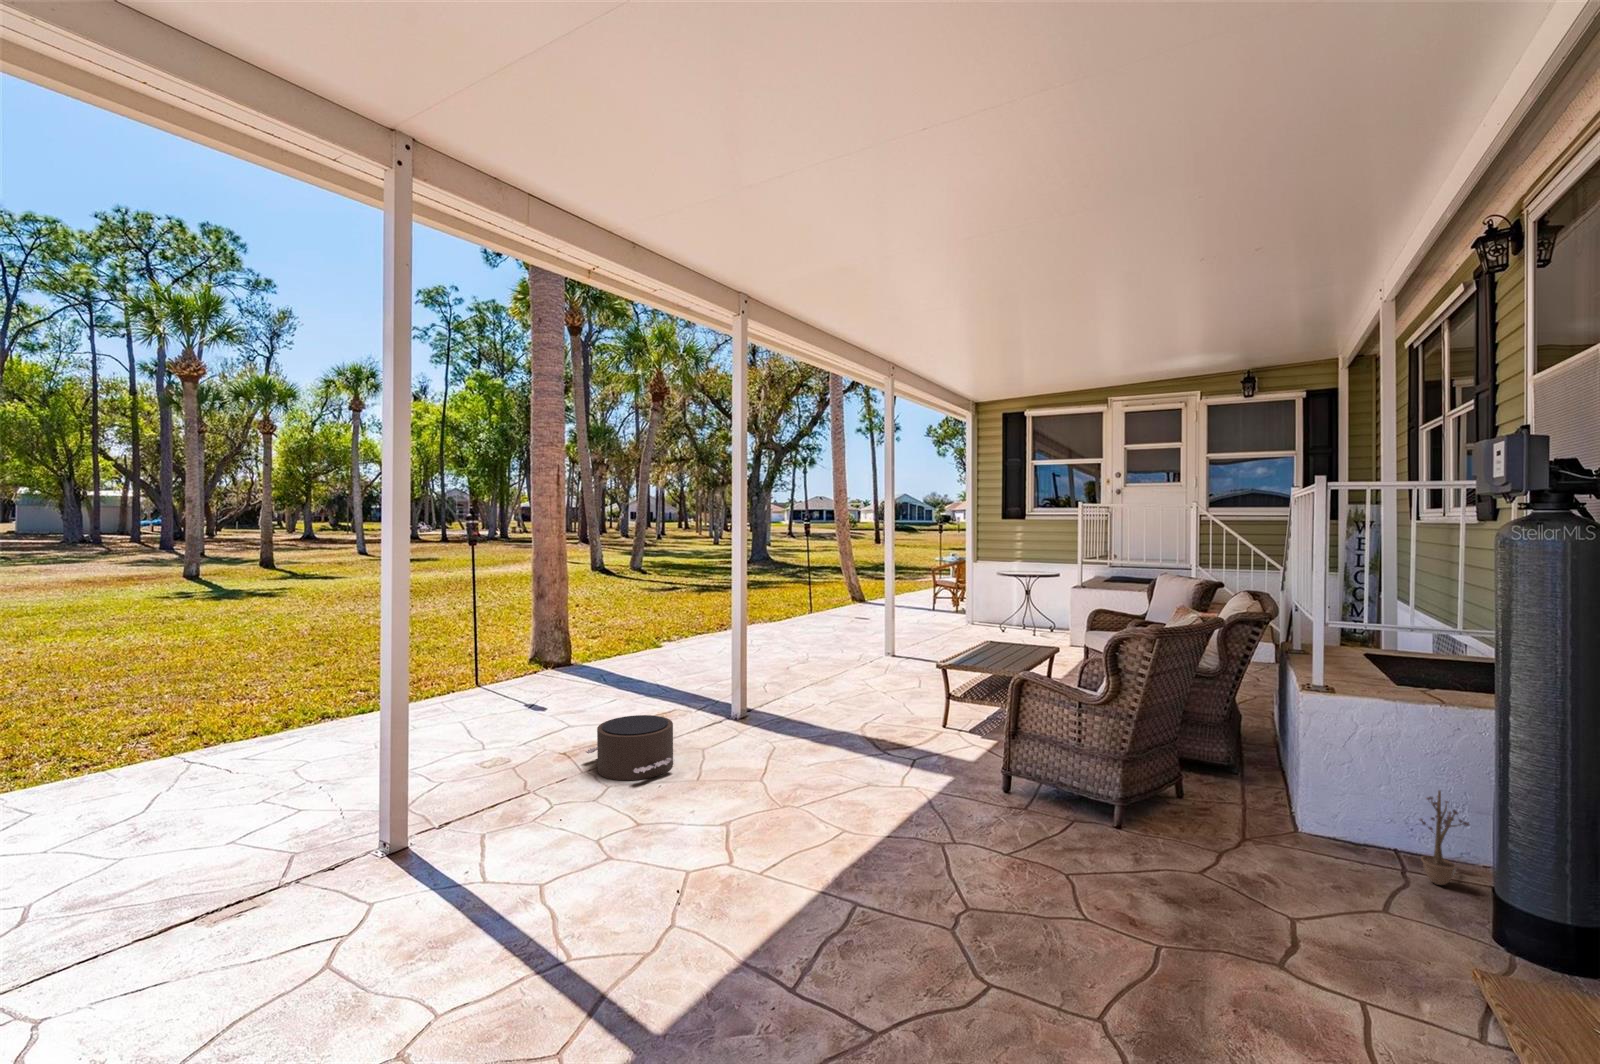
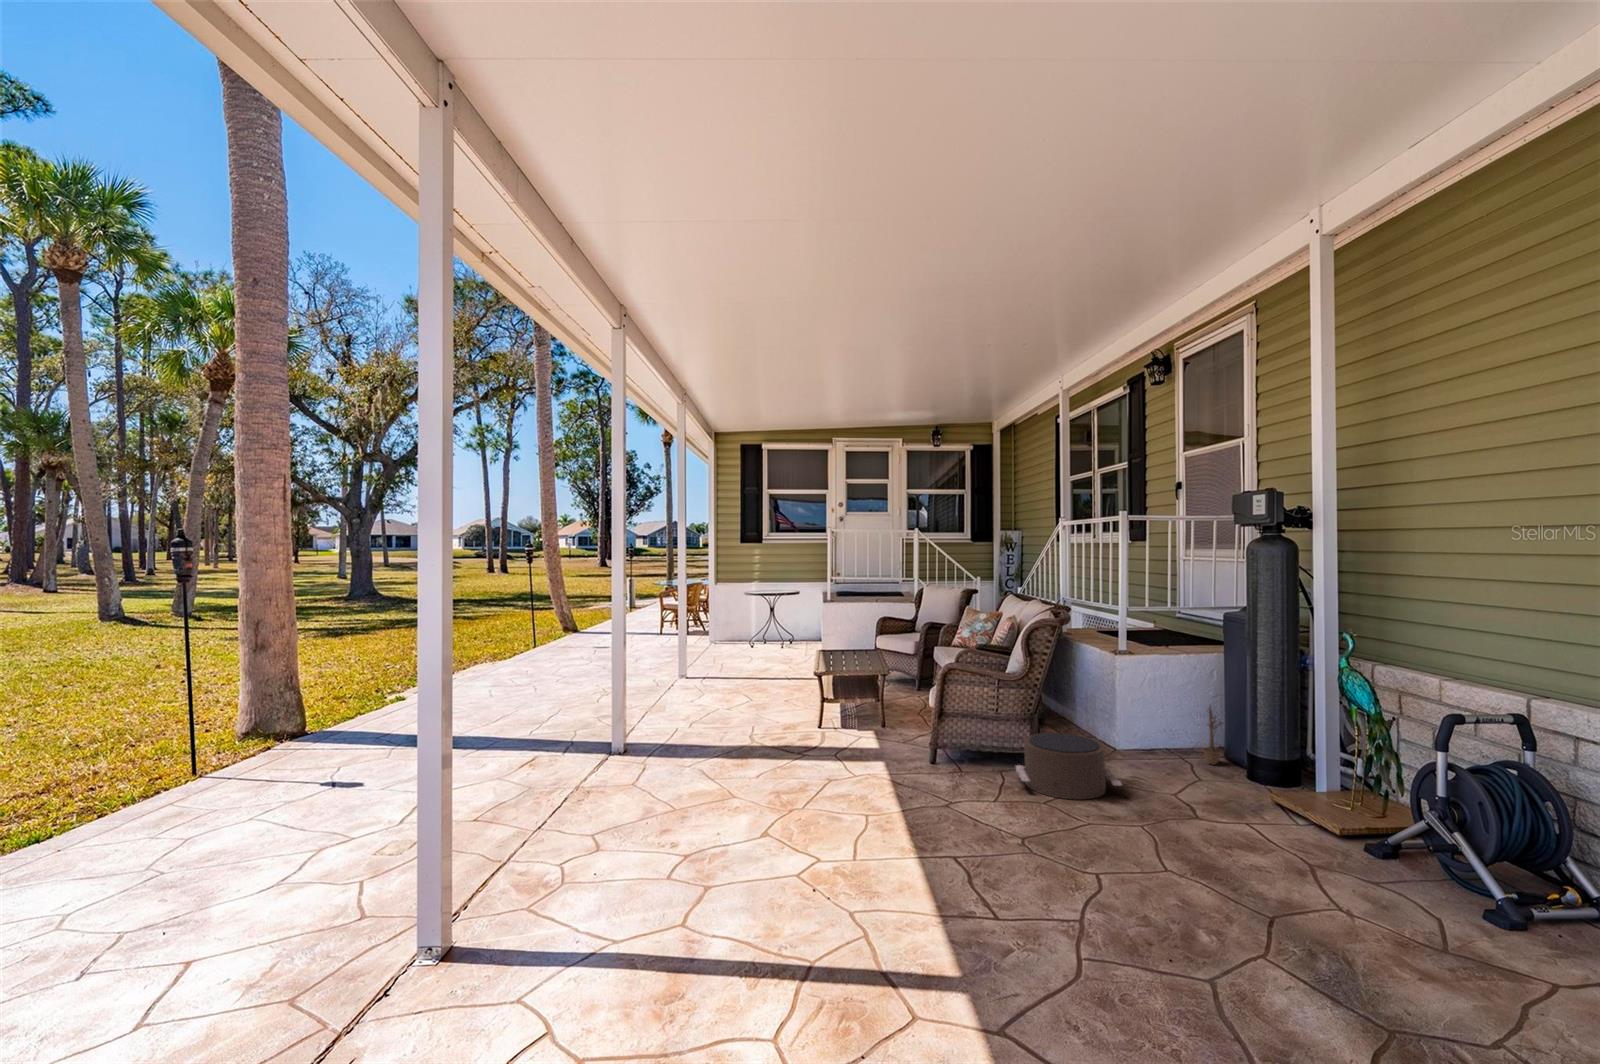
pouf: present [586,715,673,780] -> present [1016,733,1122,800]

